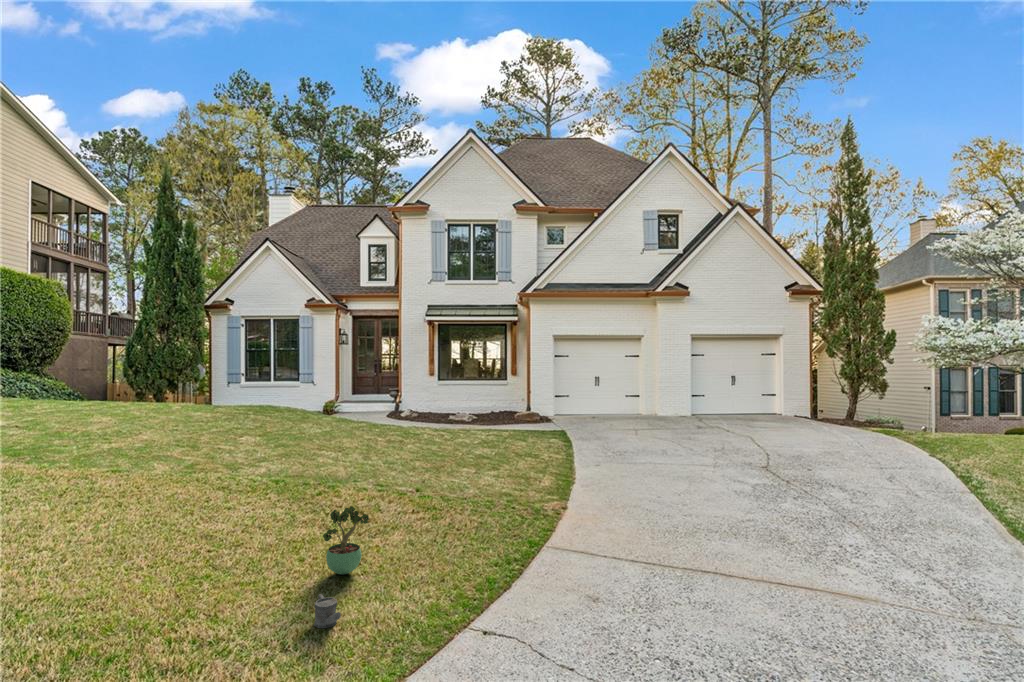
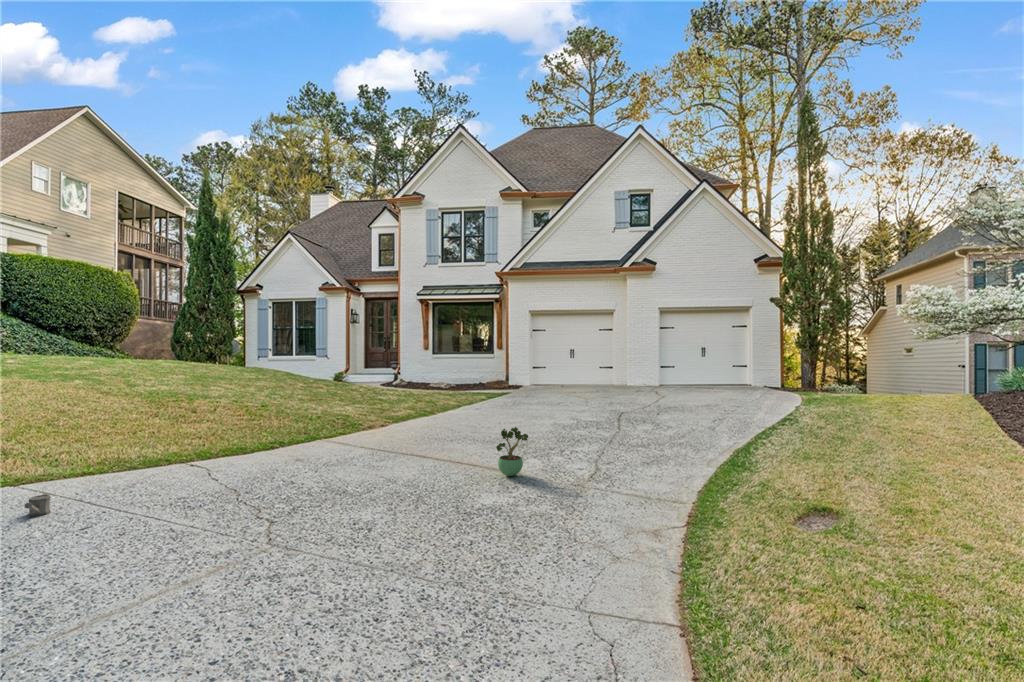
potted plant: present [323,506,369,574] -> present [496,427,528,476]

